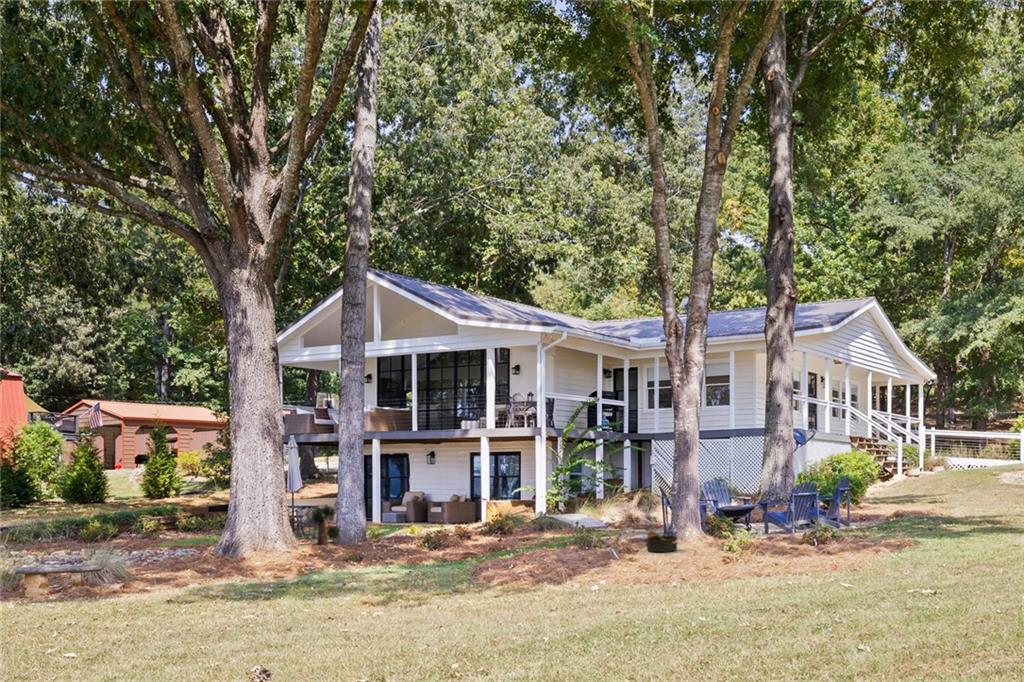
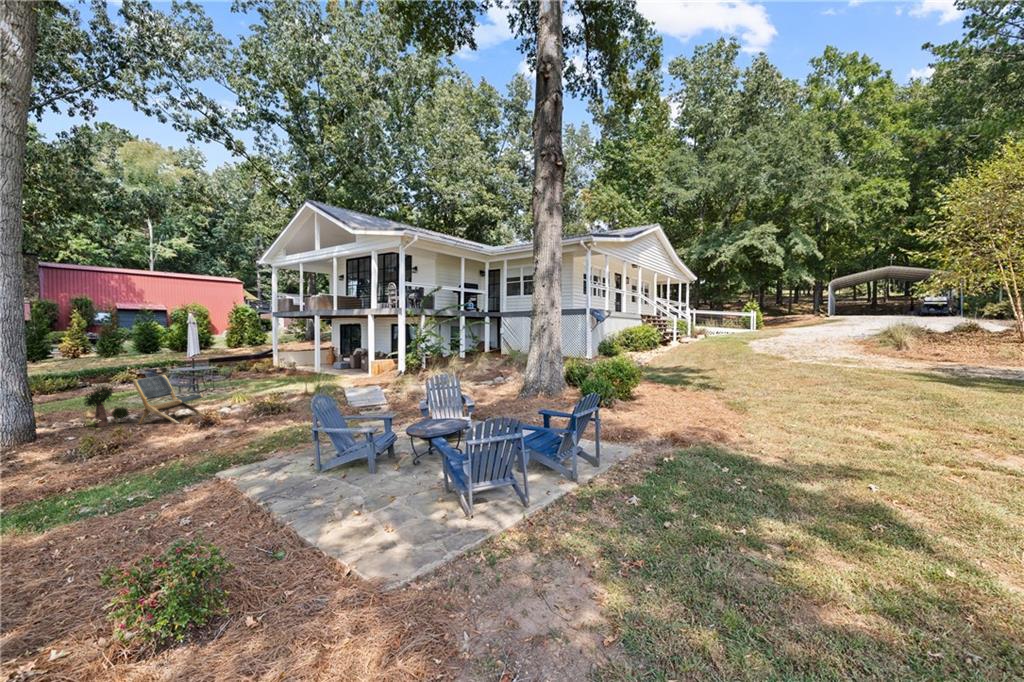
lounge chair: none [359,495,407,542] -> present [133,375,205,424]
basket: present [646,531,677,552] -> none [336,442,383,478]

